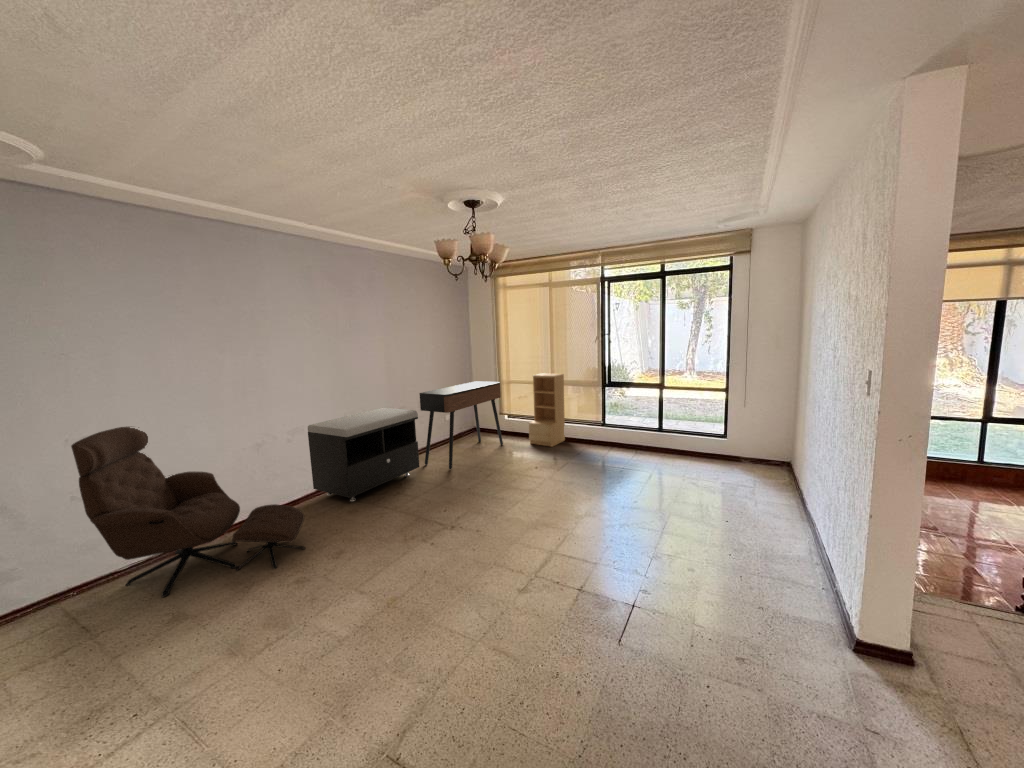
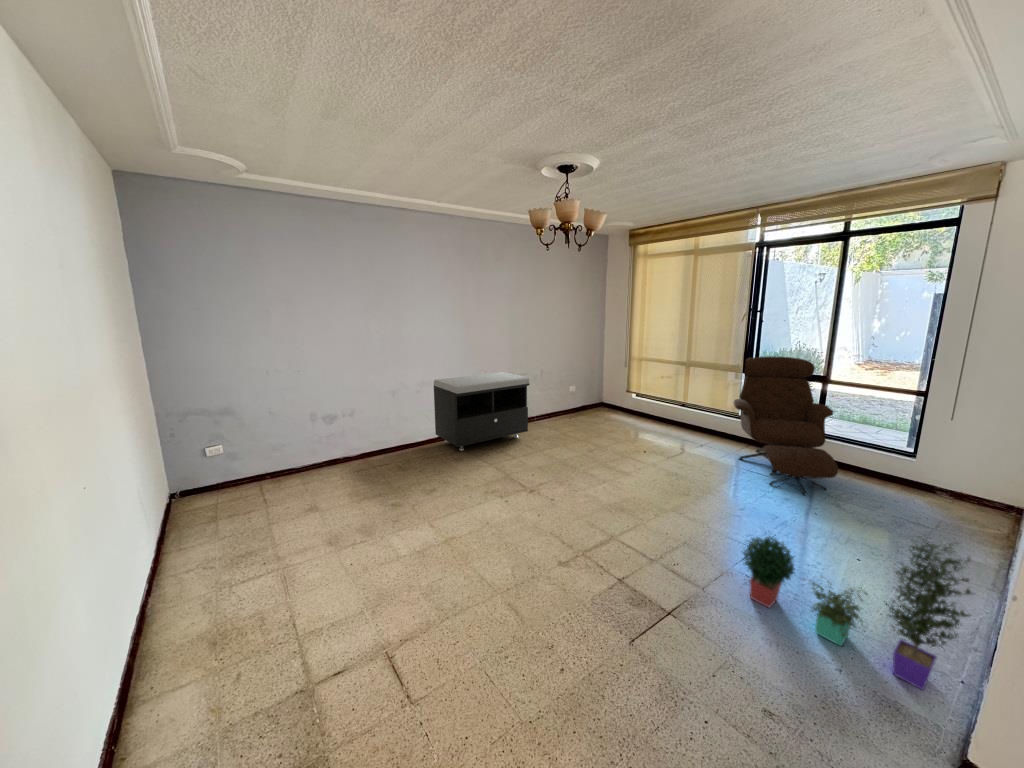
bookshelf: present [529,373,565,447] -> none [652,352,701,434]
console table: present [420,381,503,469] -> none [536,355,625,438]
lounge chair: present [71,427,305,597] -> present [734,357,838,495]
potted plant: none [673,488,836,602] -> present [743,536,971,690]

